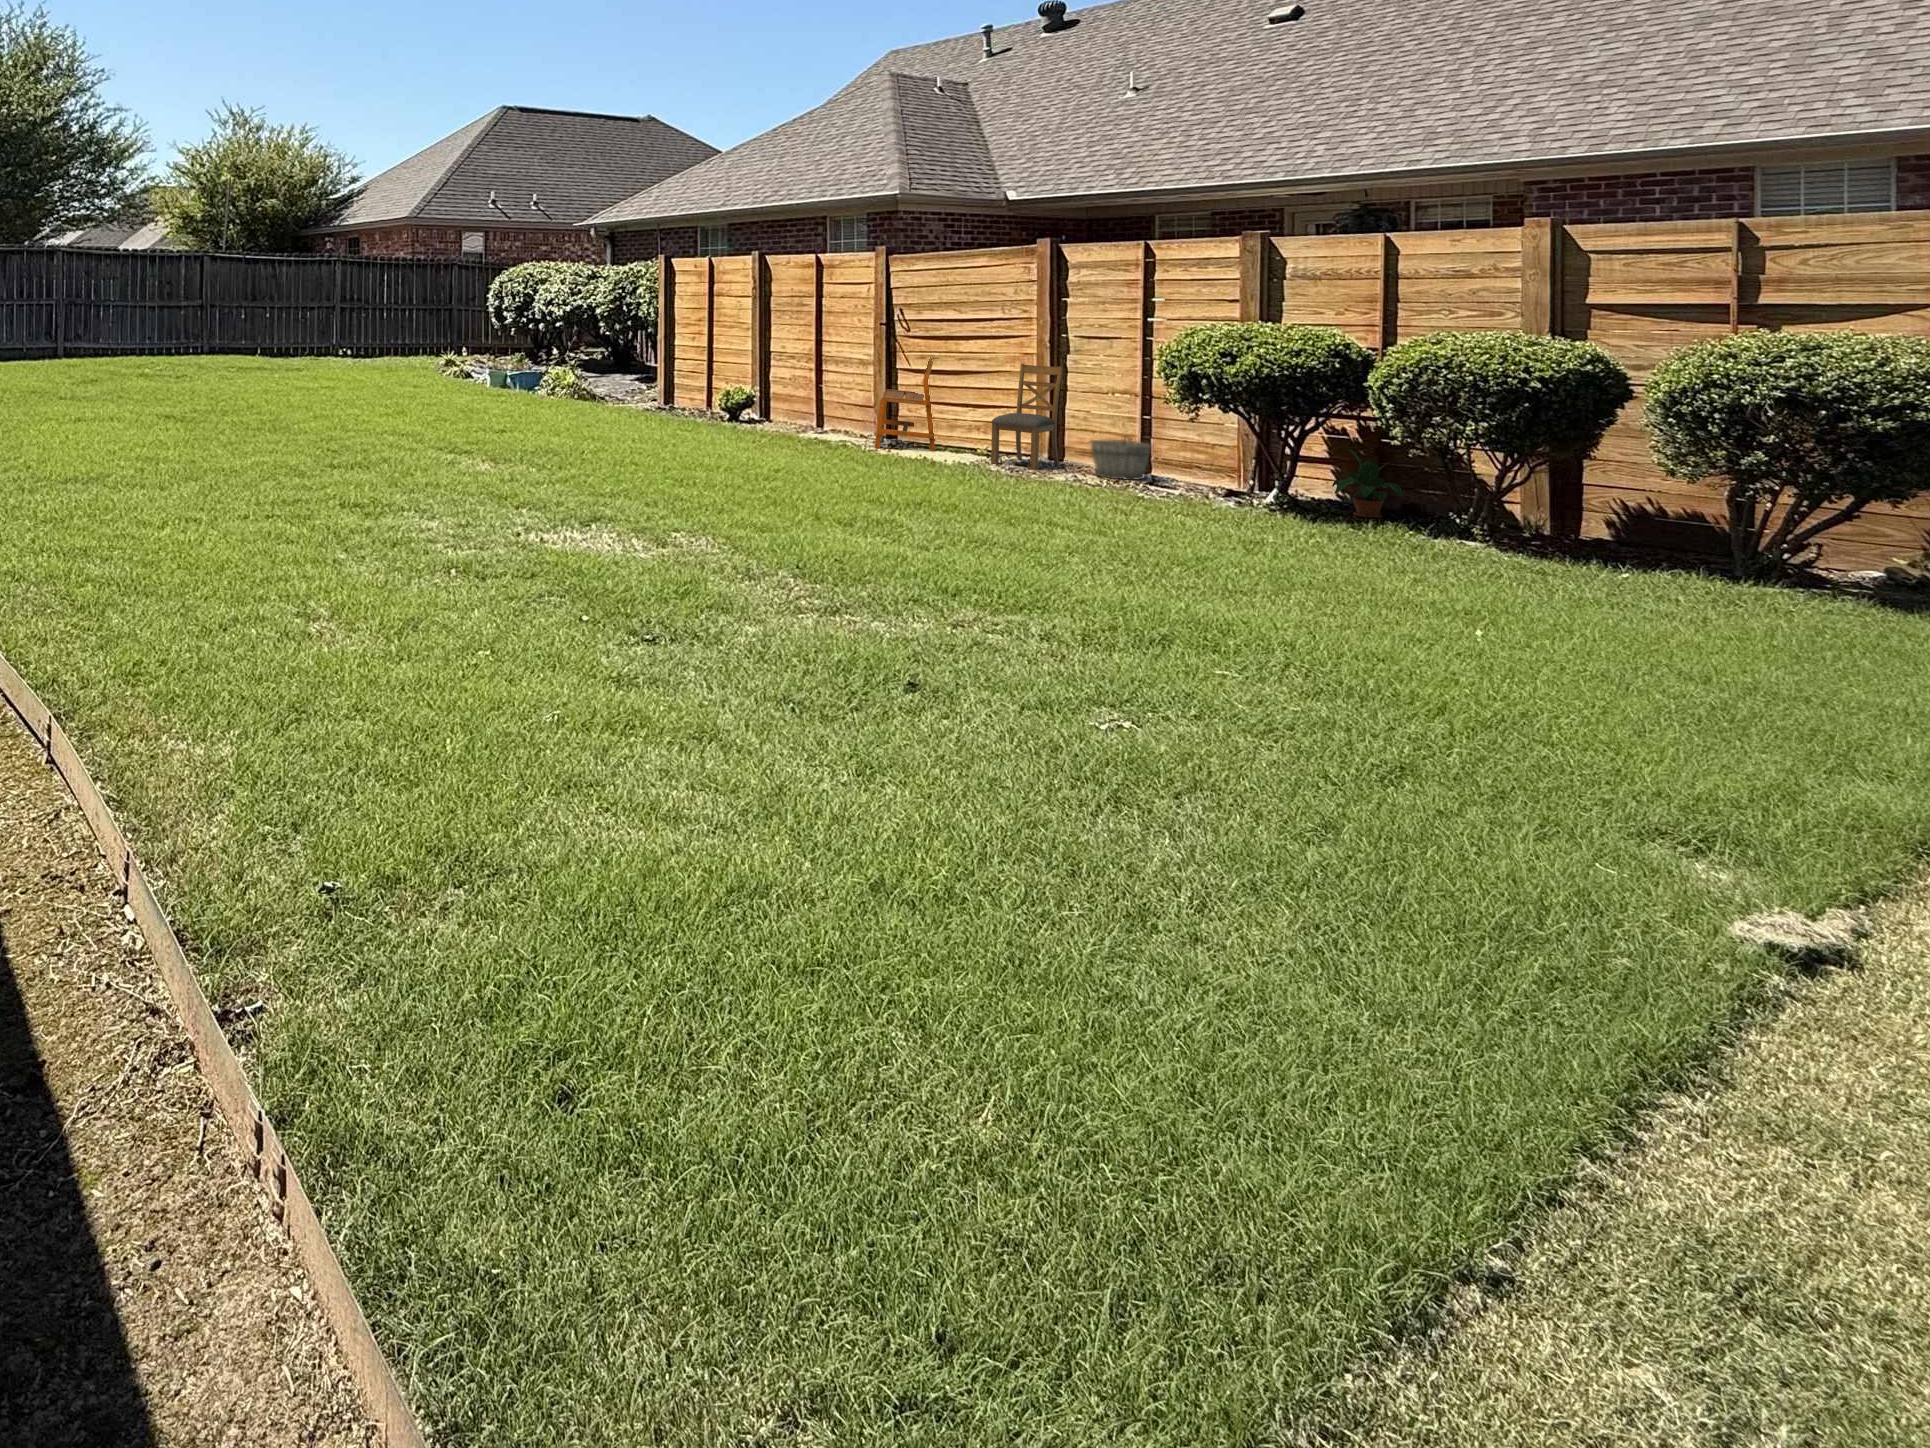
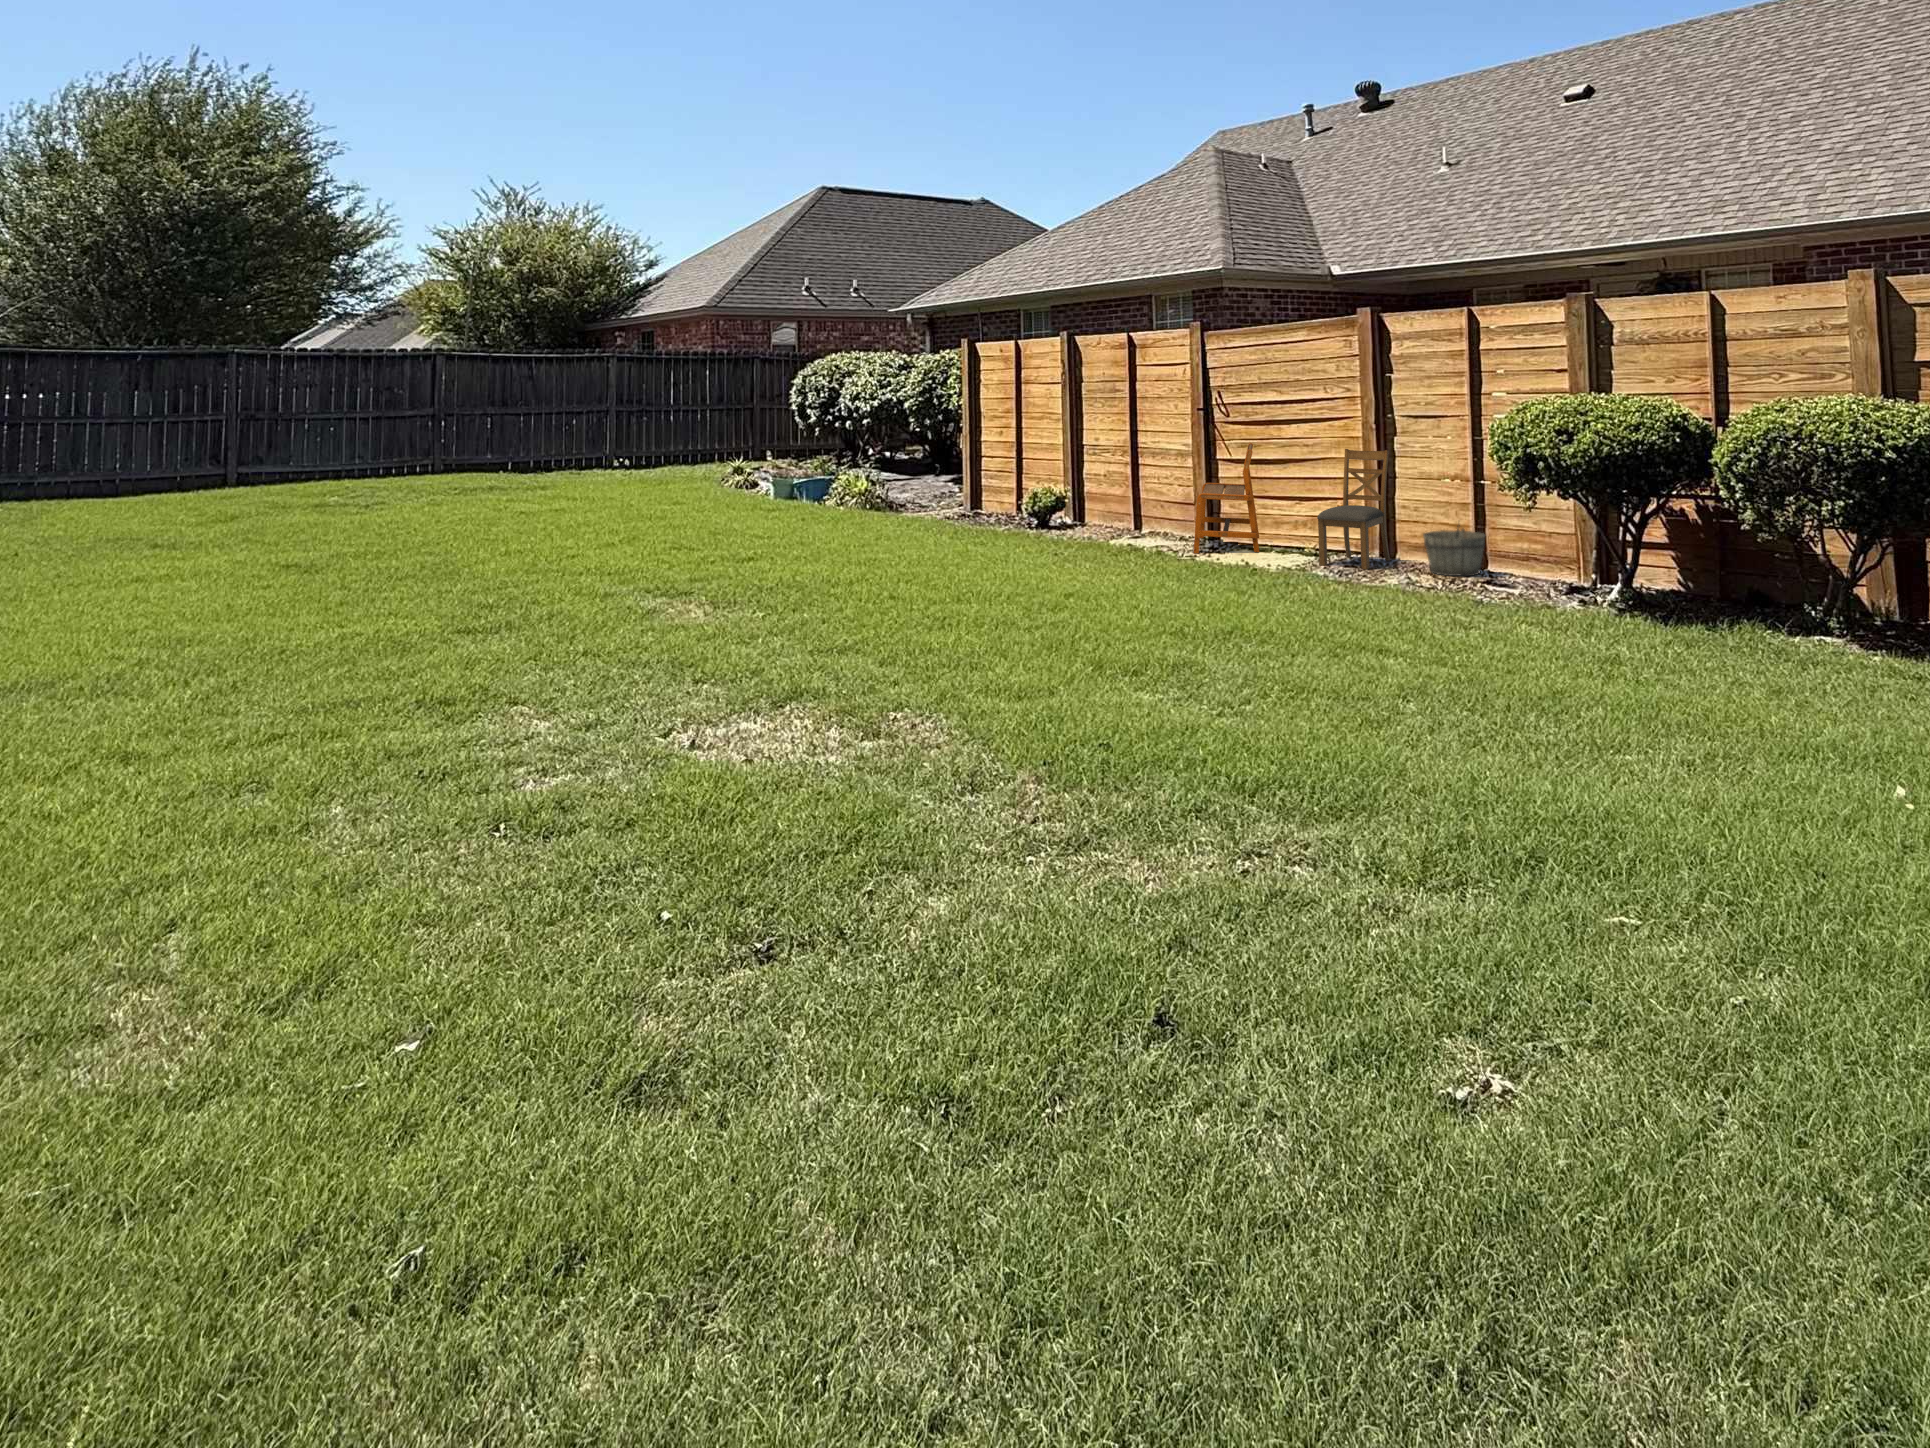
potted plant: present [1332,449,1403,517] -> none [1677,532,1751,608]

